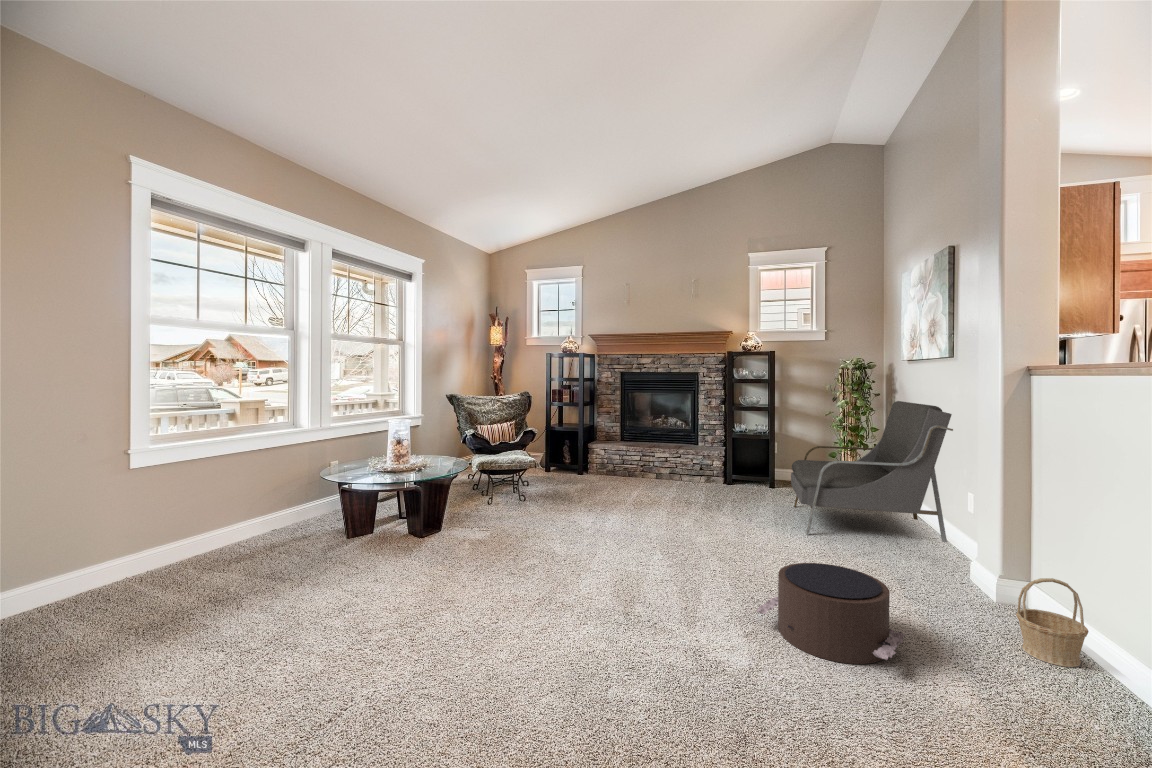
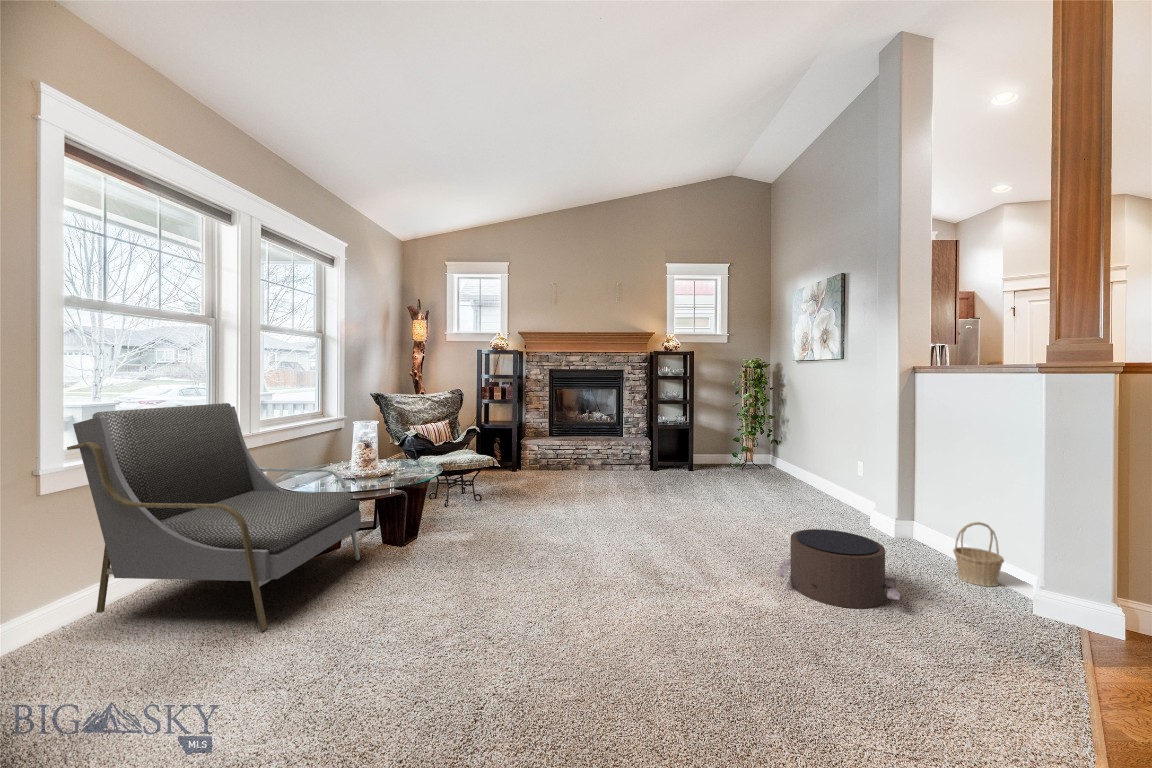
armchair: present [791,401,953,542] -> present [67,403,361,632]

